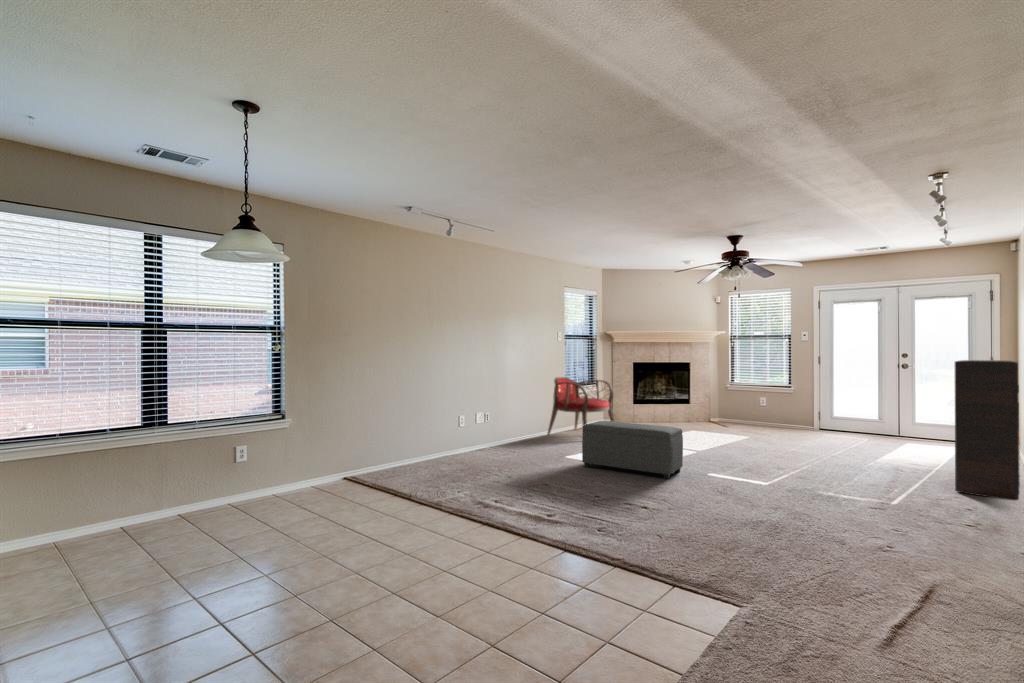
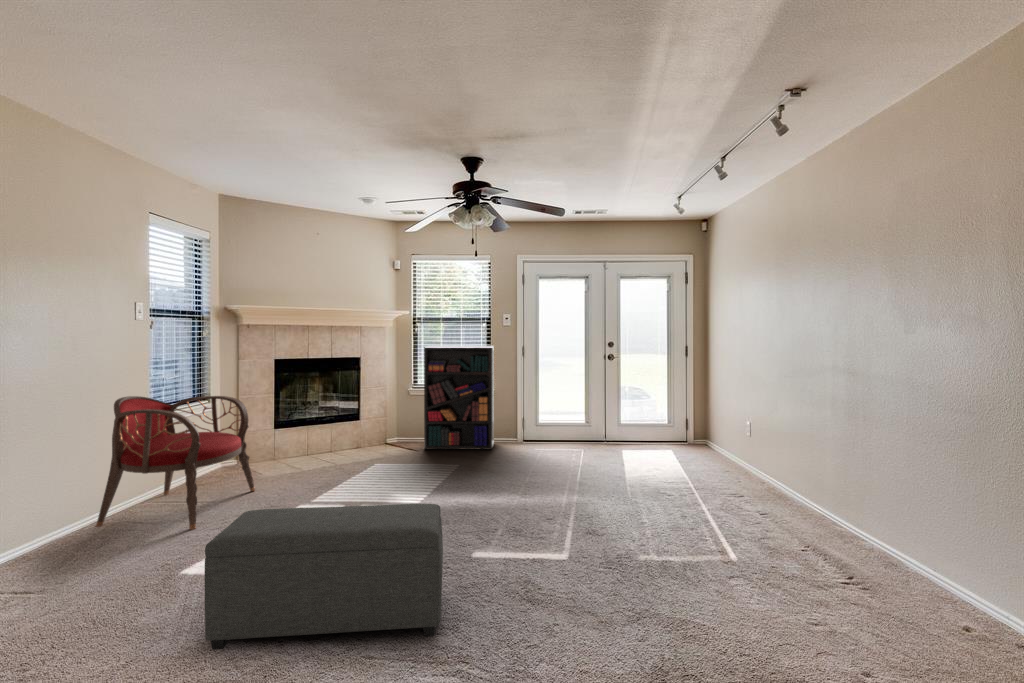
bookshelf: present [955,360,1020,501] -> present [424,346,494,450]

